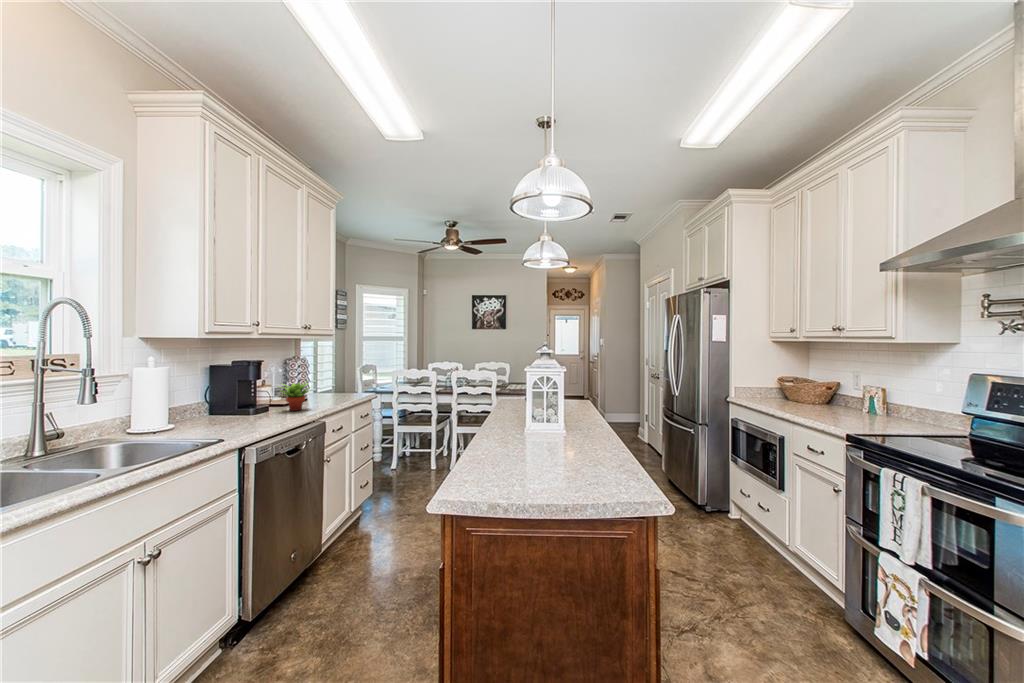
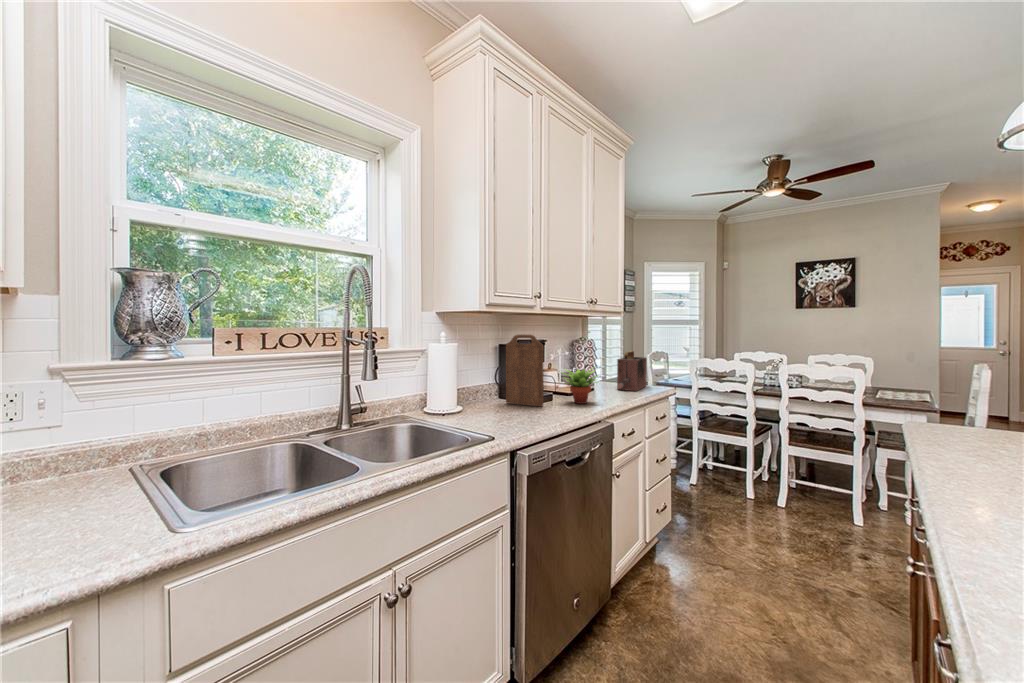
cutting board: none [221,356,261,417] -> present [506,334,543,407]
toaster: none [328,366,353,398] -> present [617,351,647,391]

